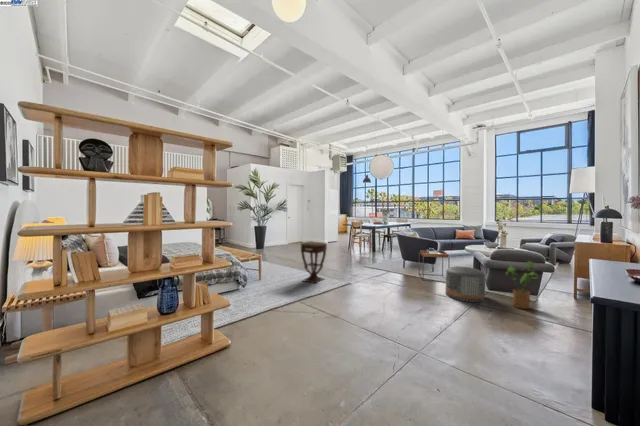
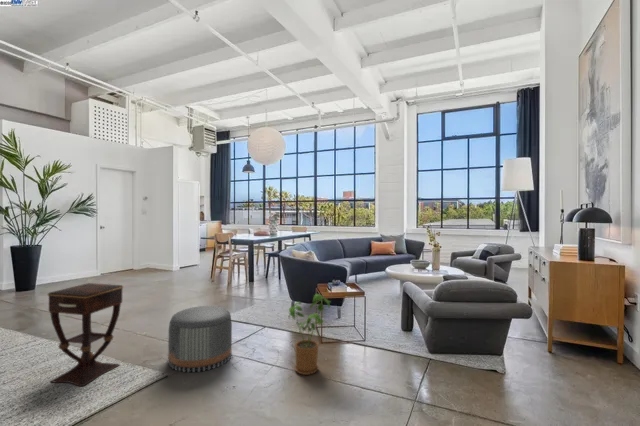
house plant: present [507,262,538,309] -> present [289,294,330,375]
pouf: present [446,266,485,302] -> present [168,306,232,372]

